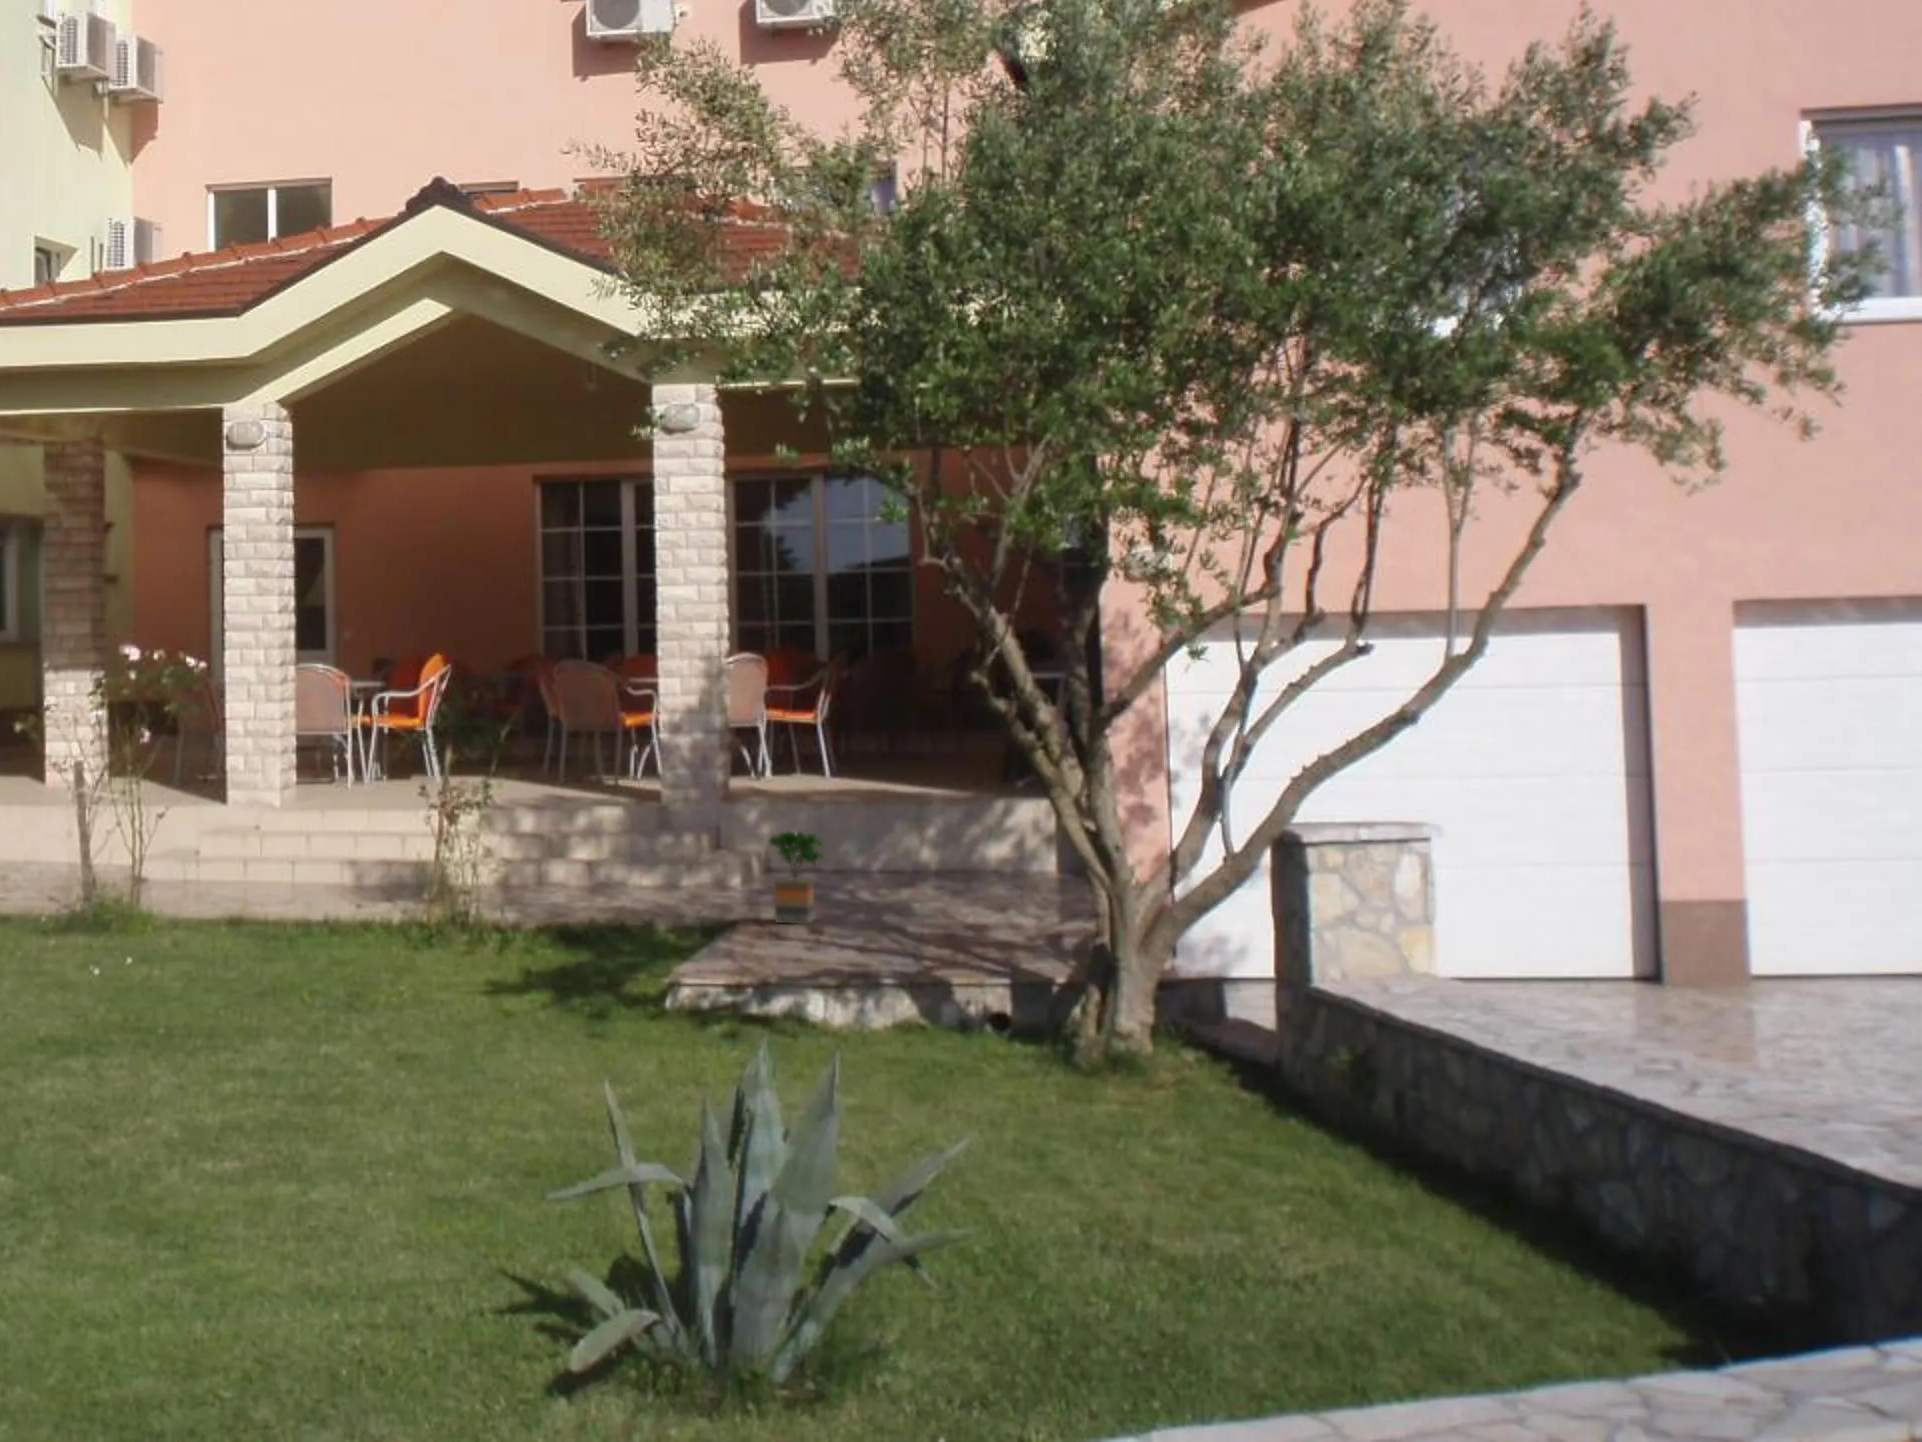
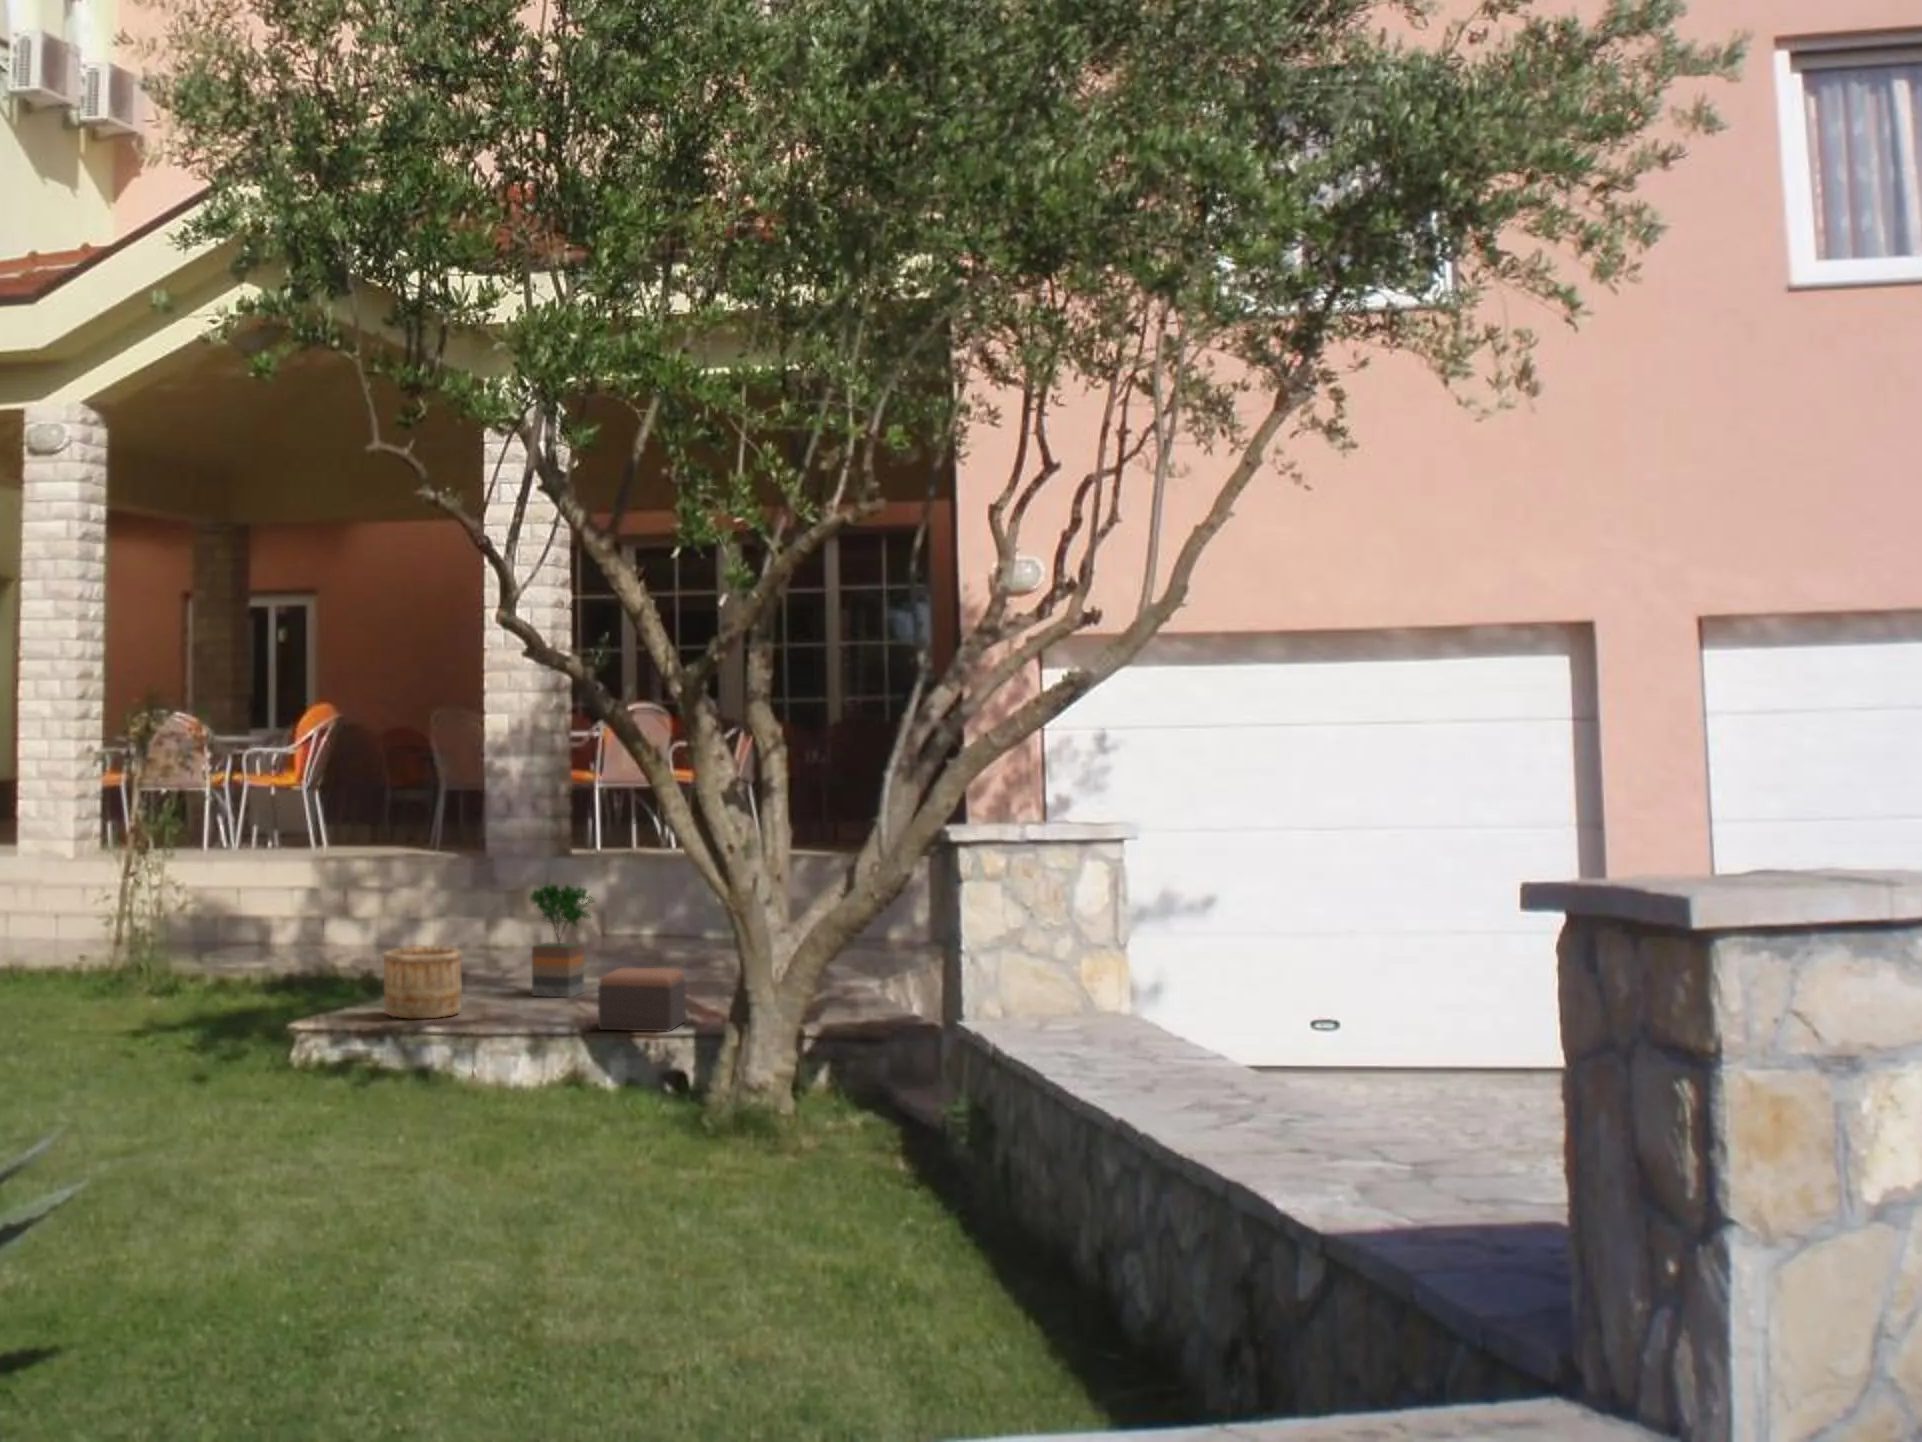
wooden bucket: none [675,884,741,944] -> present [382,946,463,1018]
footstool: none [877,903,939,954] -> present [598,968,686,1031]

